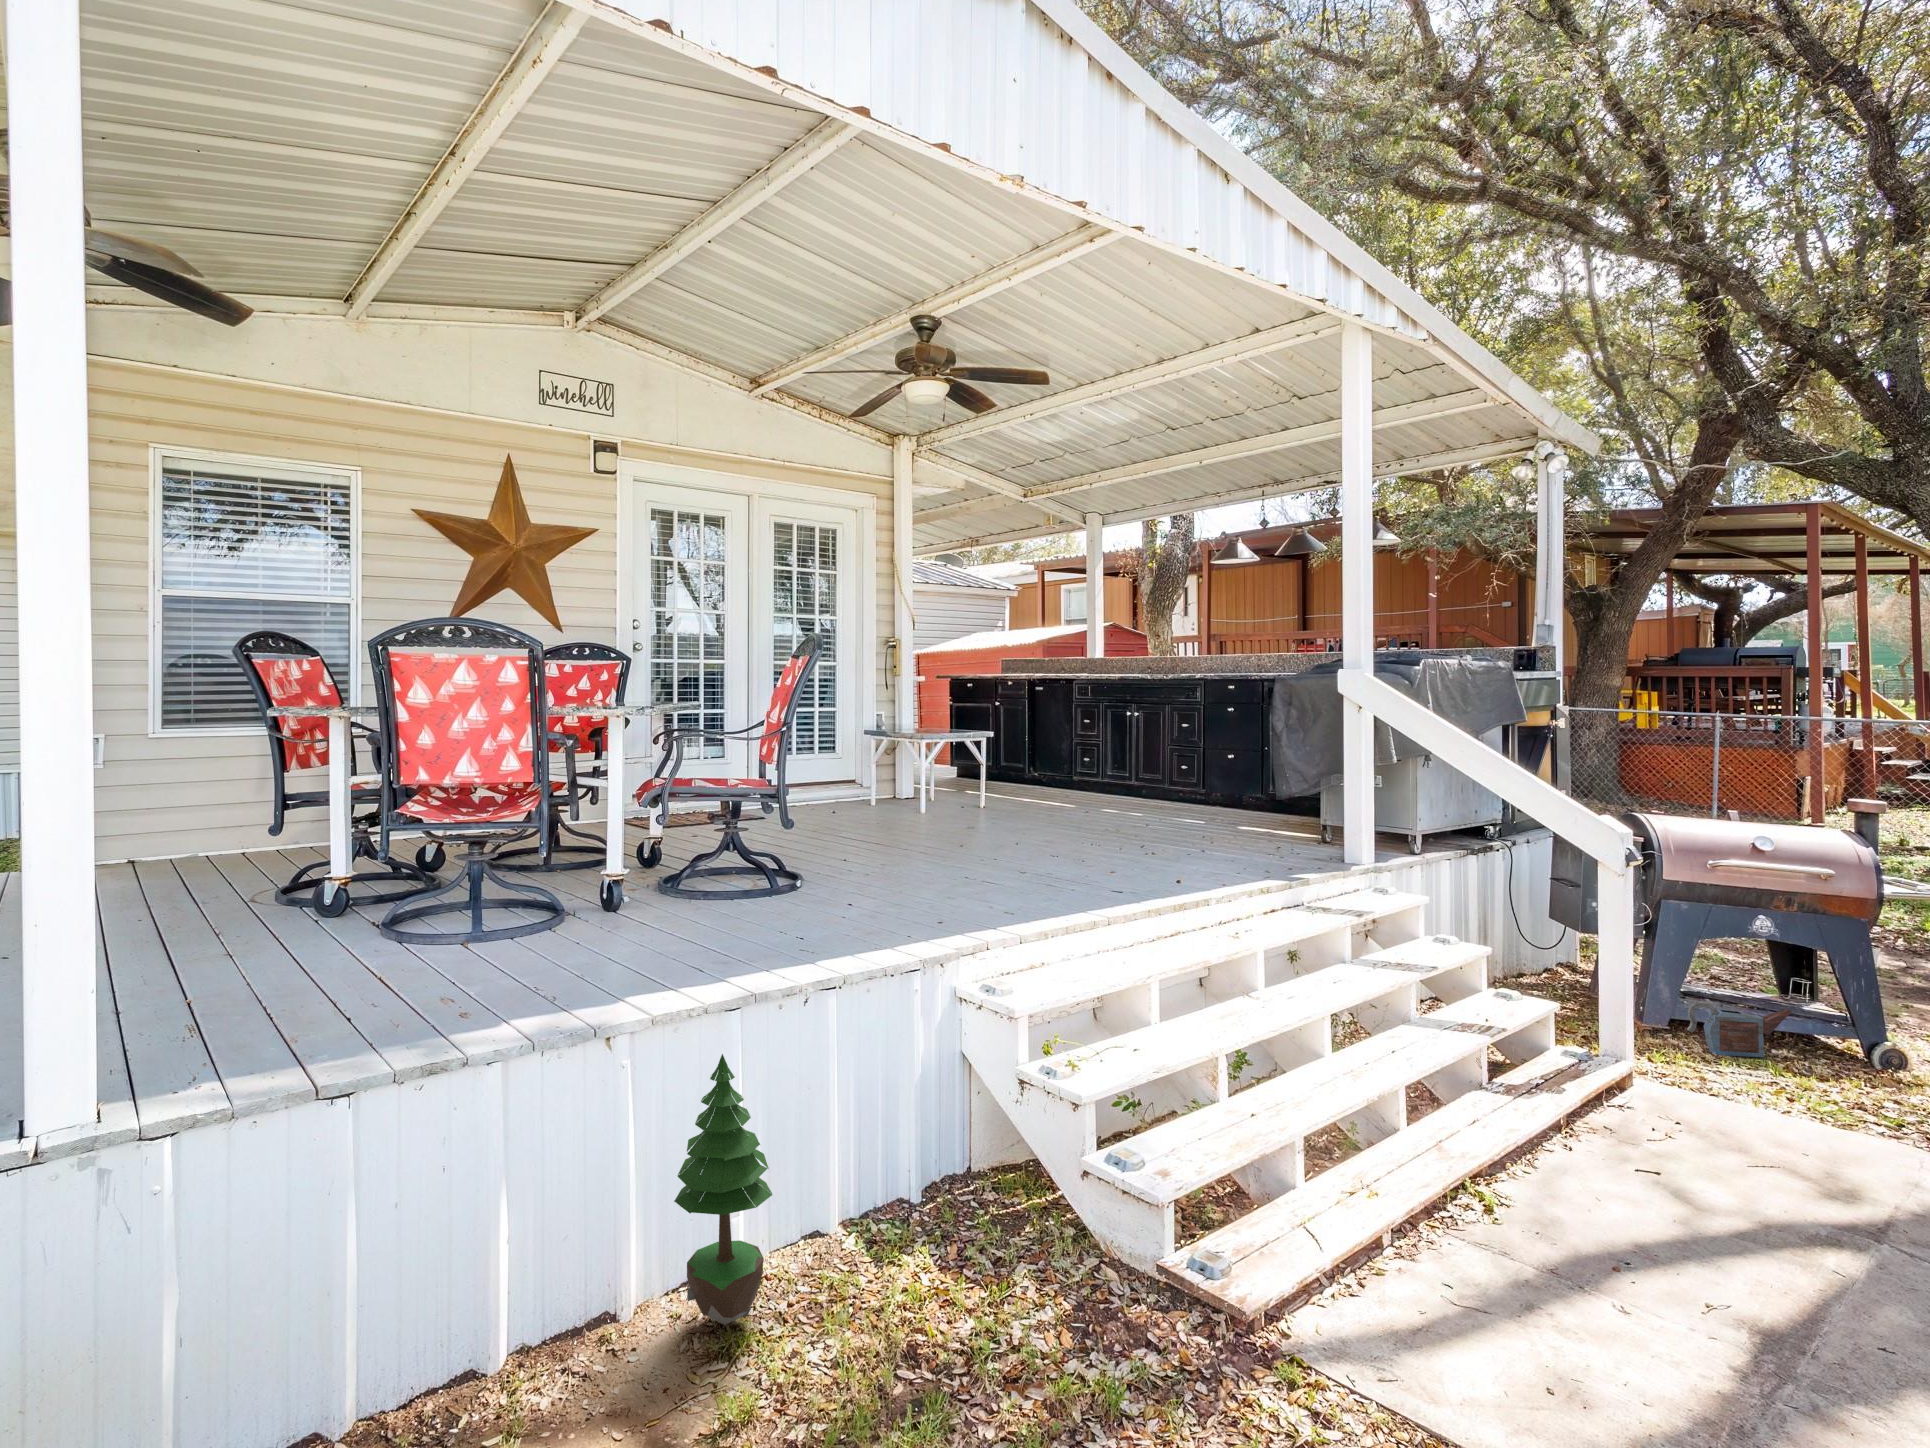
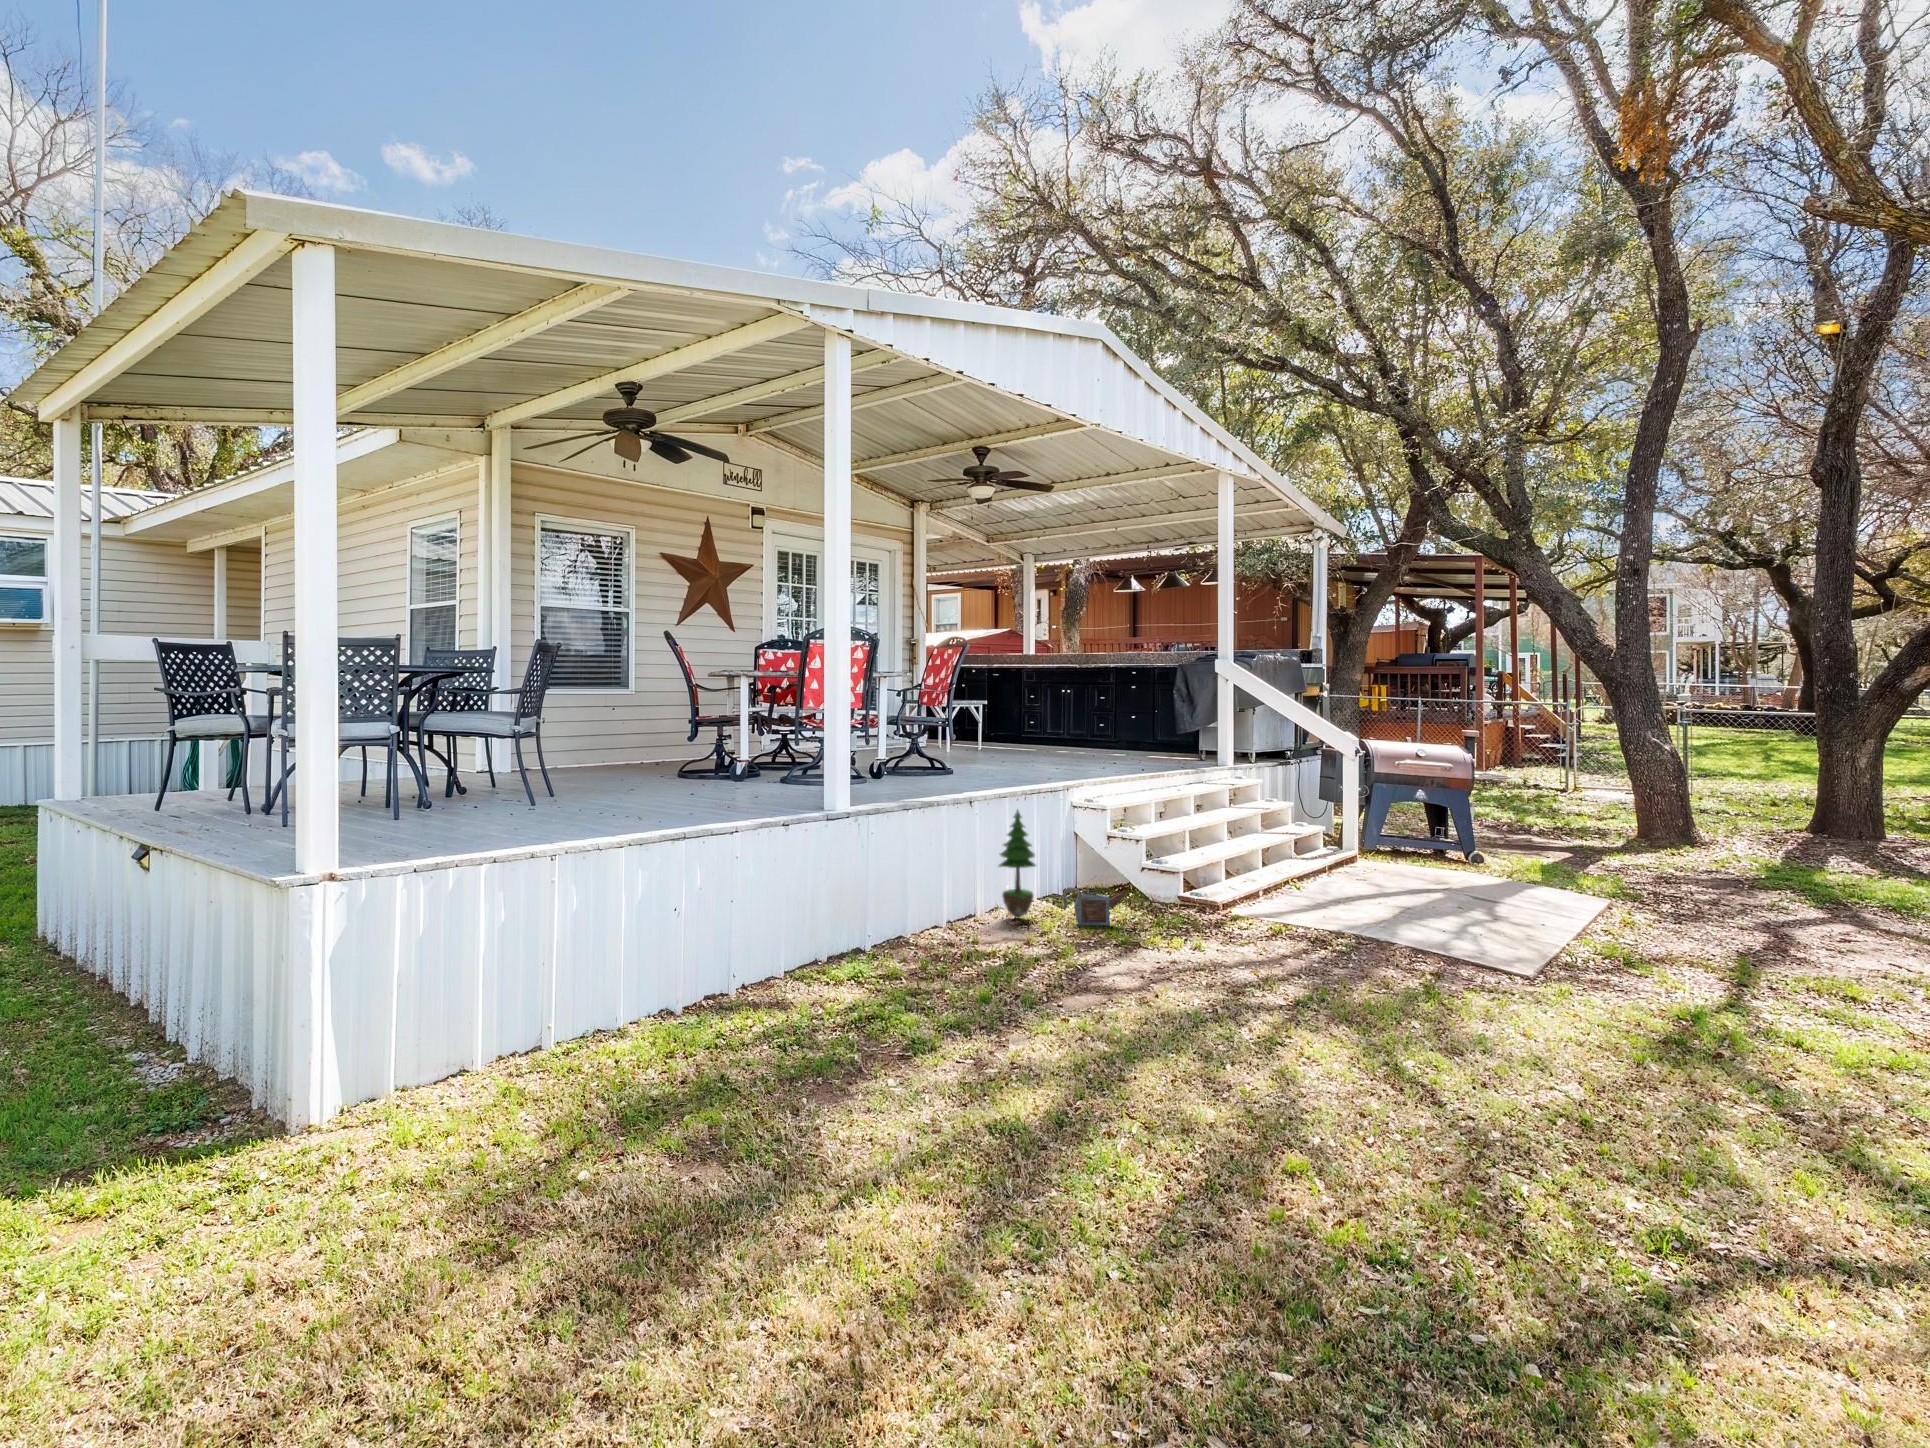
watering can: present [1687,1002,1792,1057] -> present [1062,887,1128,925]

